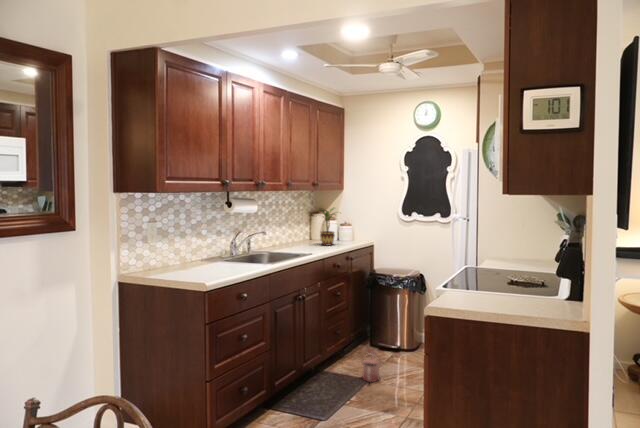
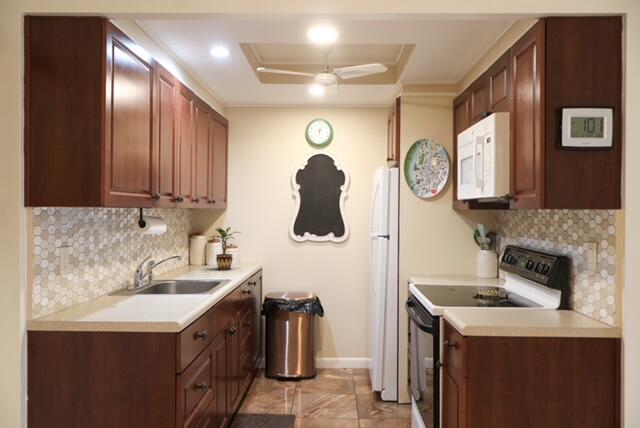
watering can: present [362,352,380,382] -> none [286,379,306,411]

